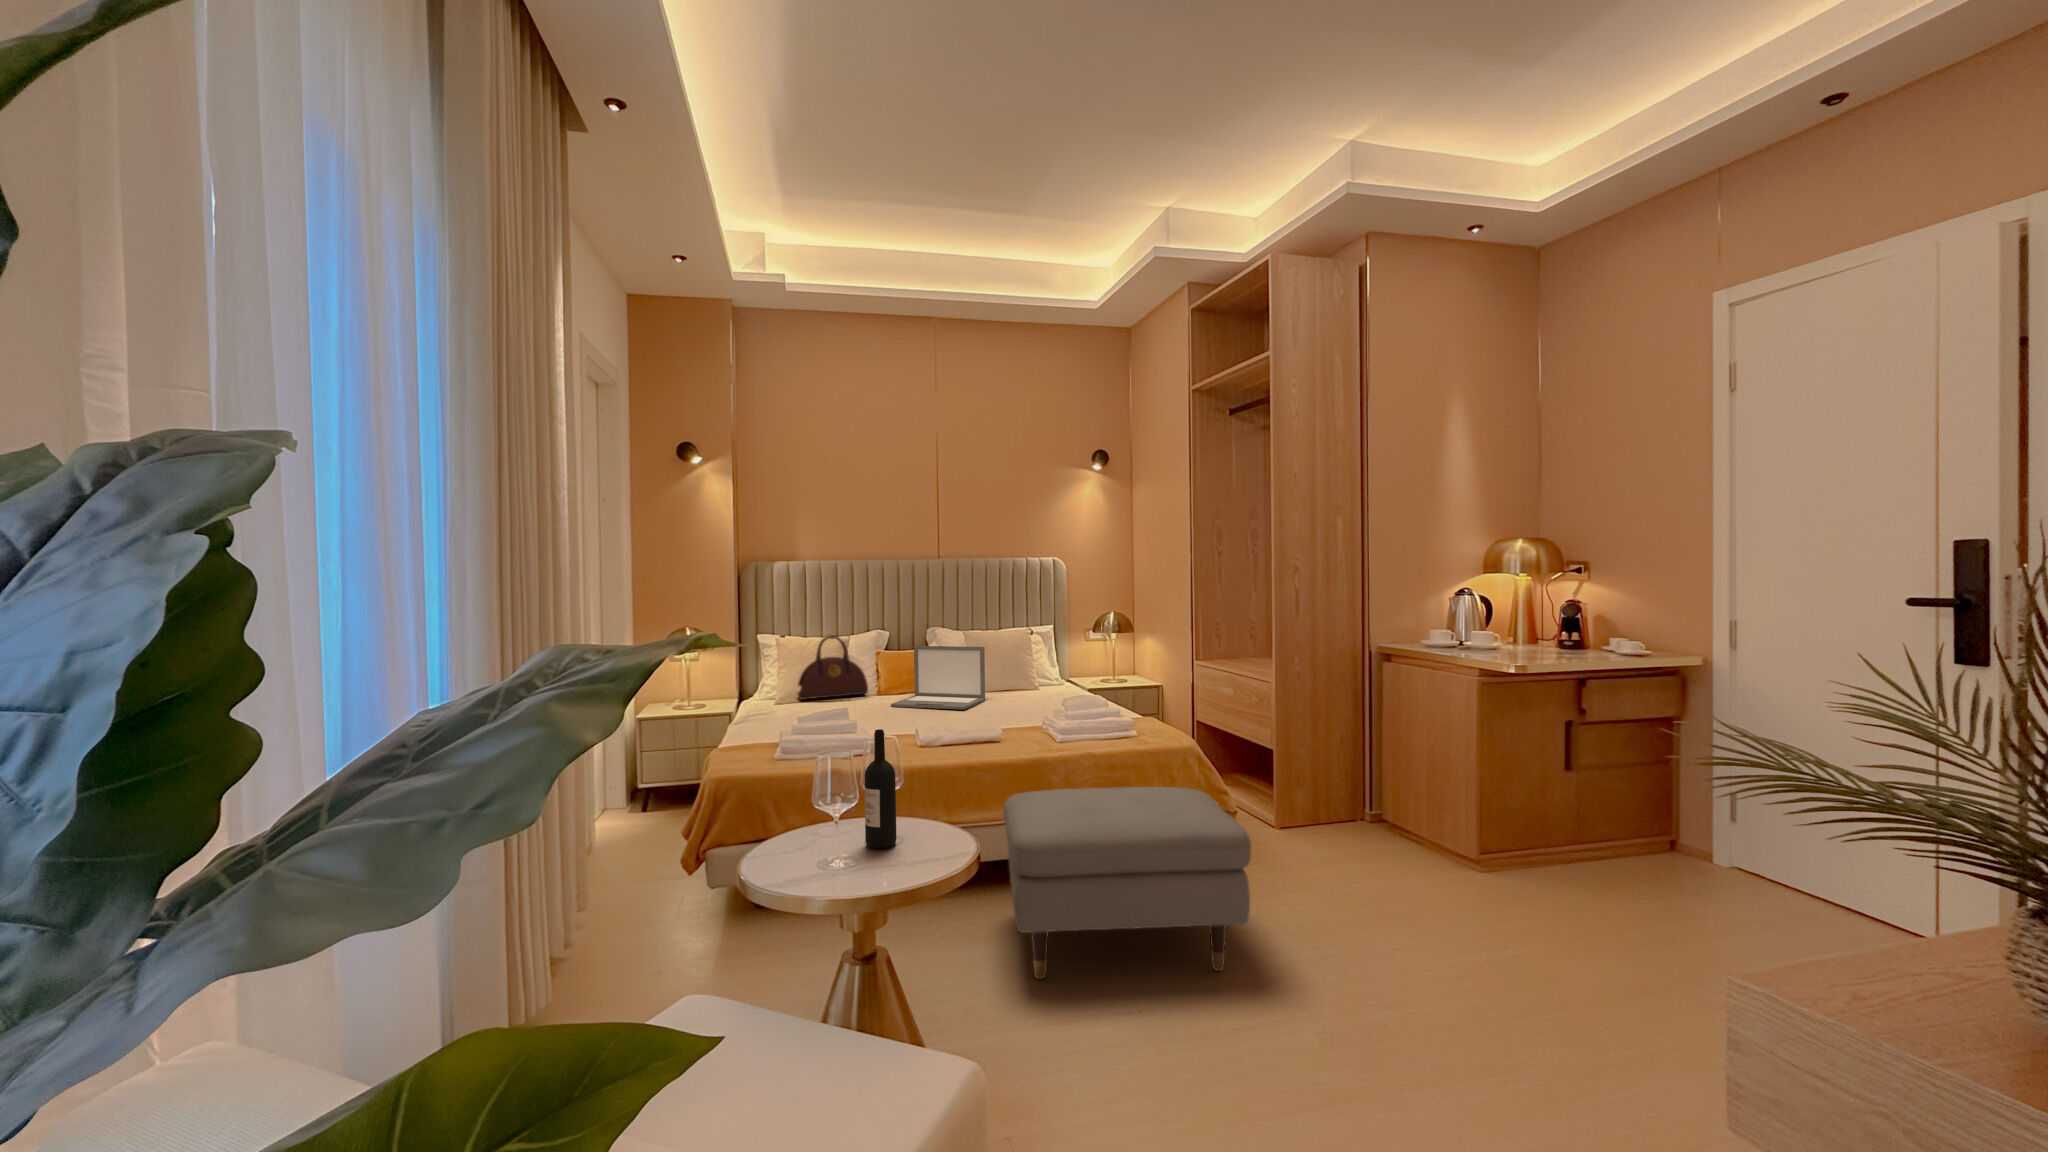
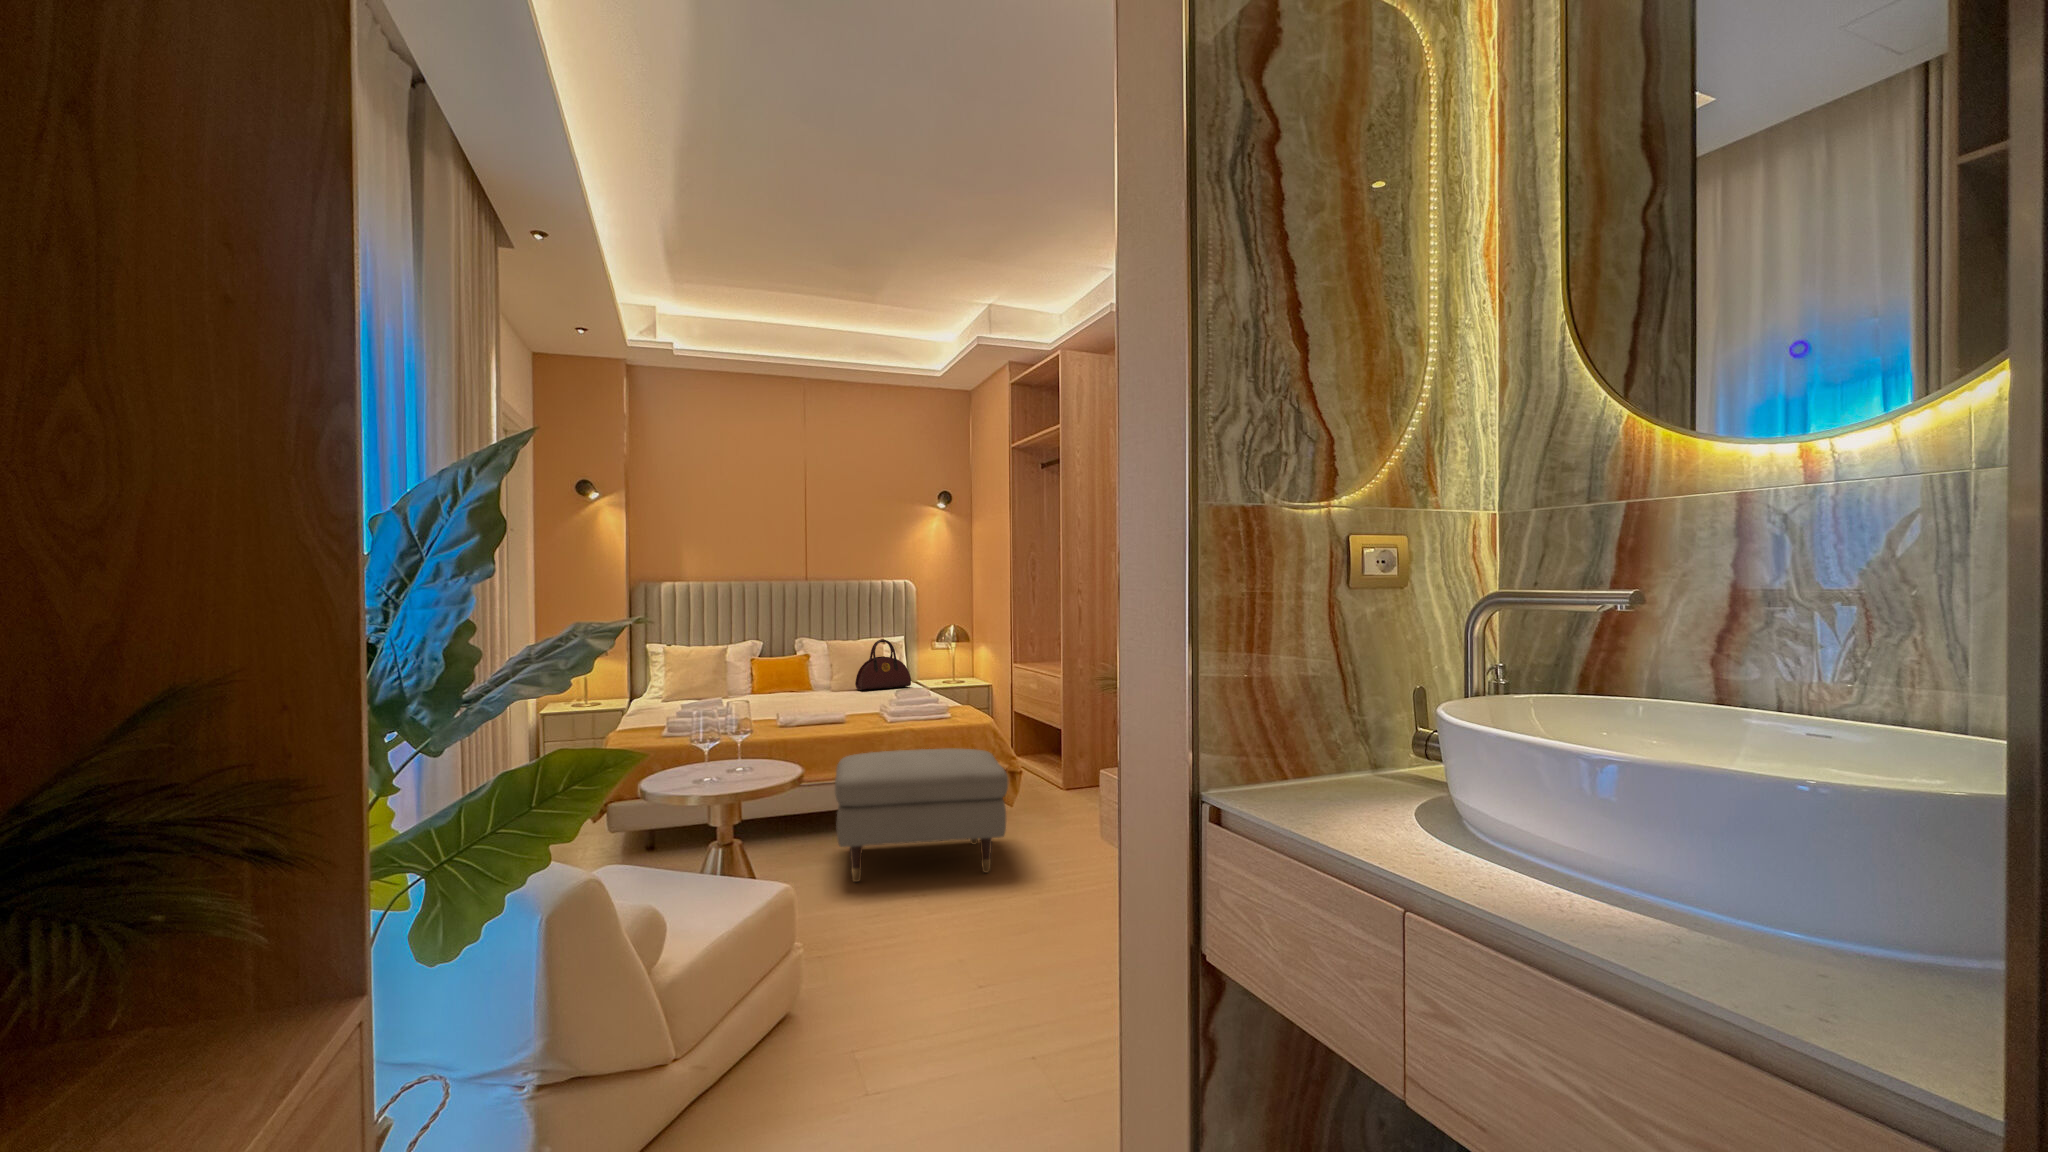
handbag: present [798,635,868,700] -> present [855,639,911,690]
laptop: present [891,646,985,709] -> none [760,652,840,702]
wine bottle: present [865,729,897,848] -> none [723,697,746,780]

